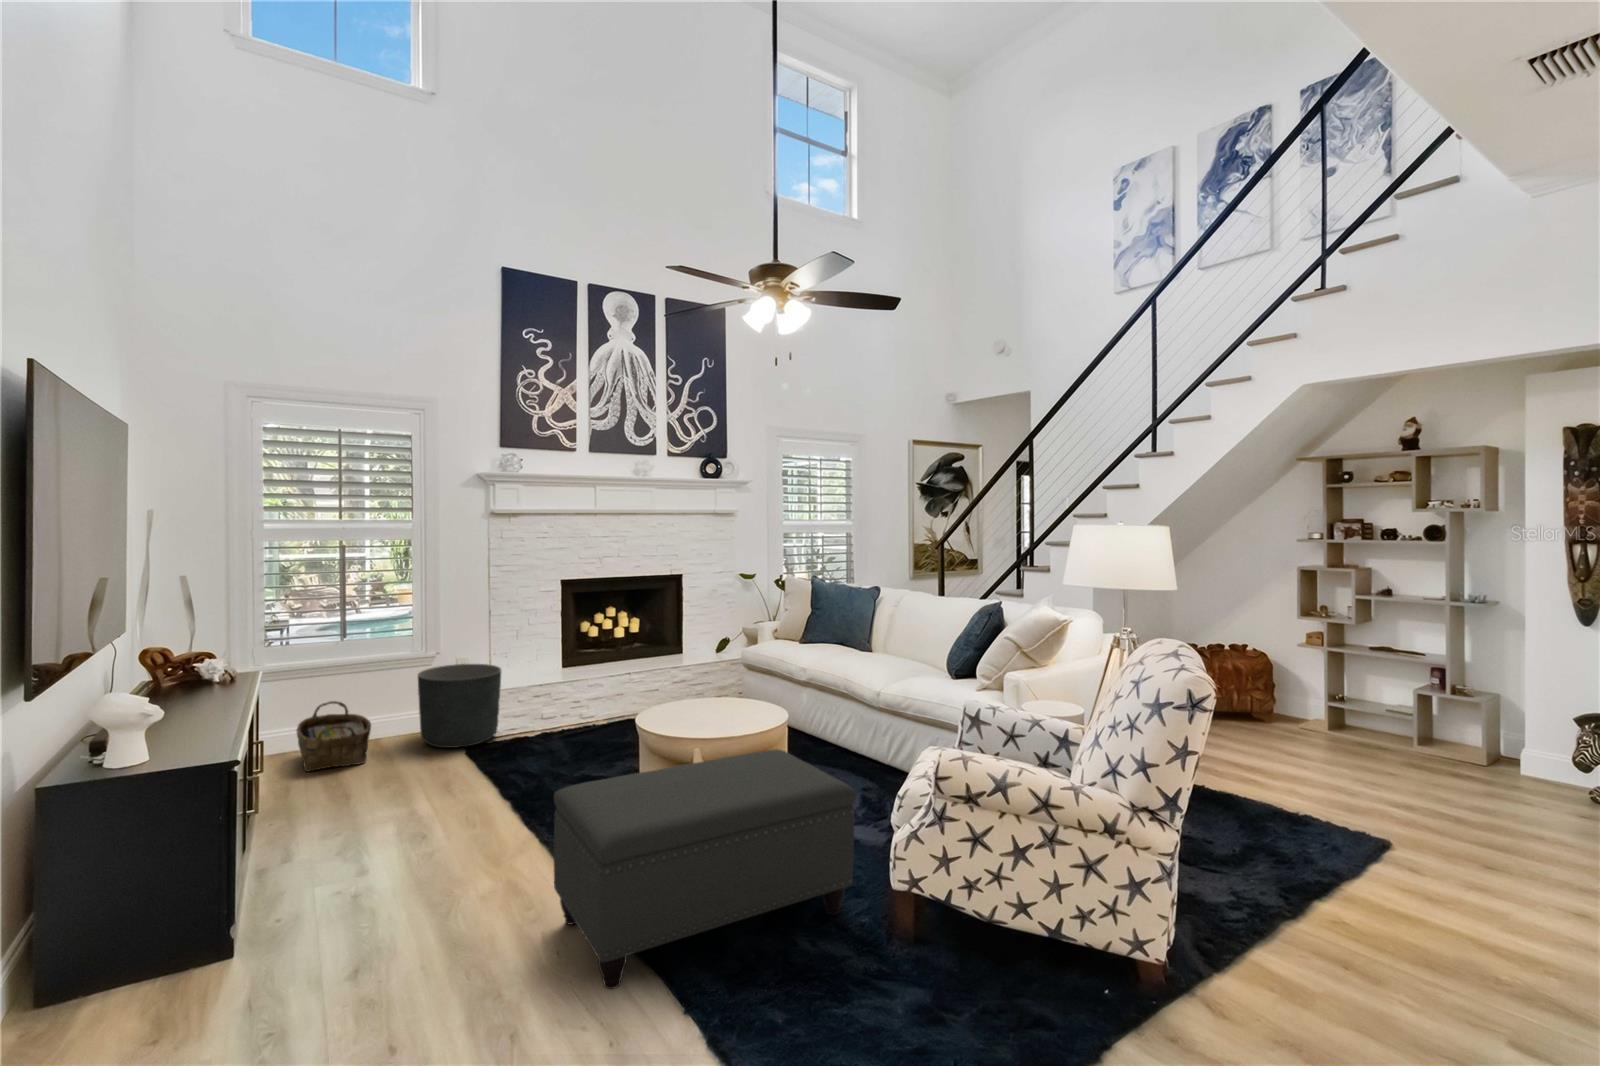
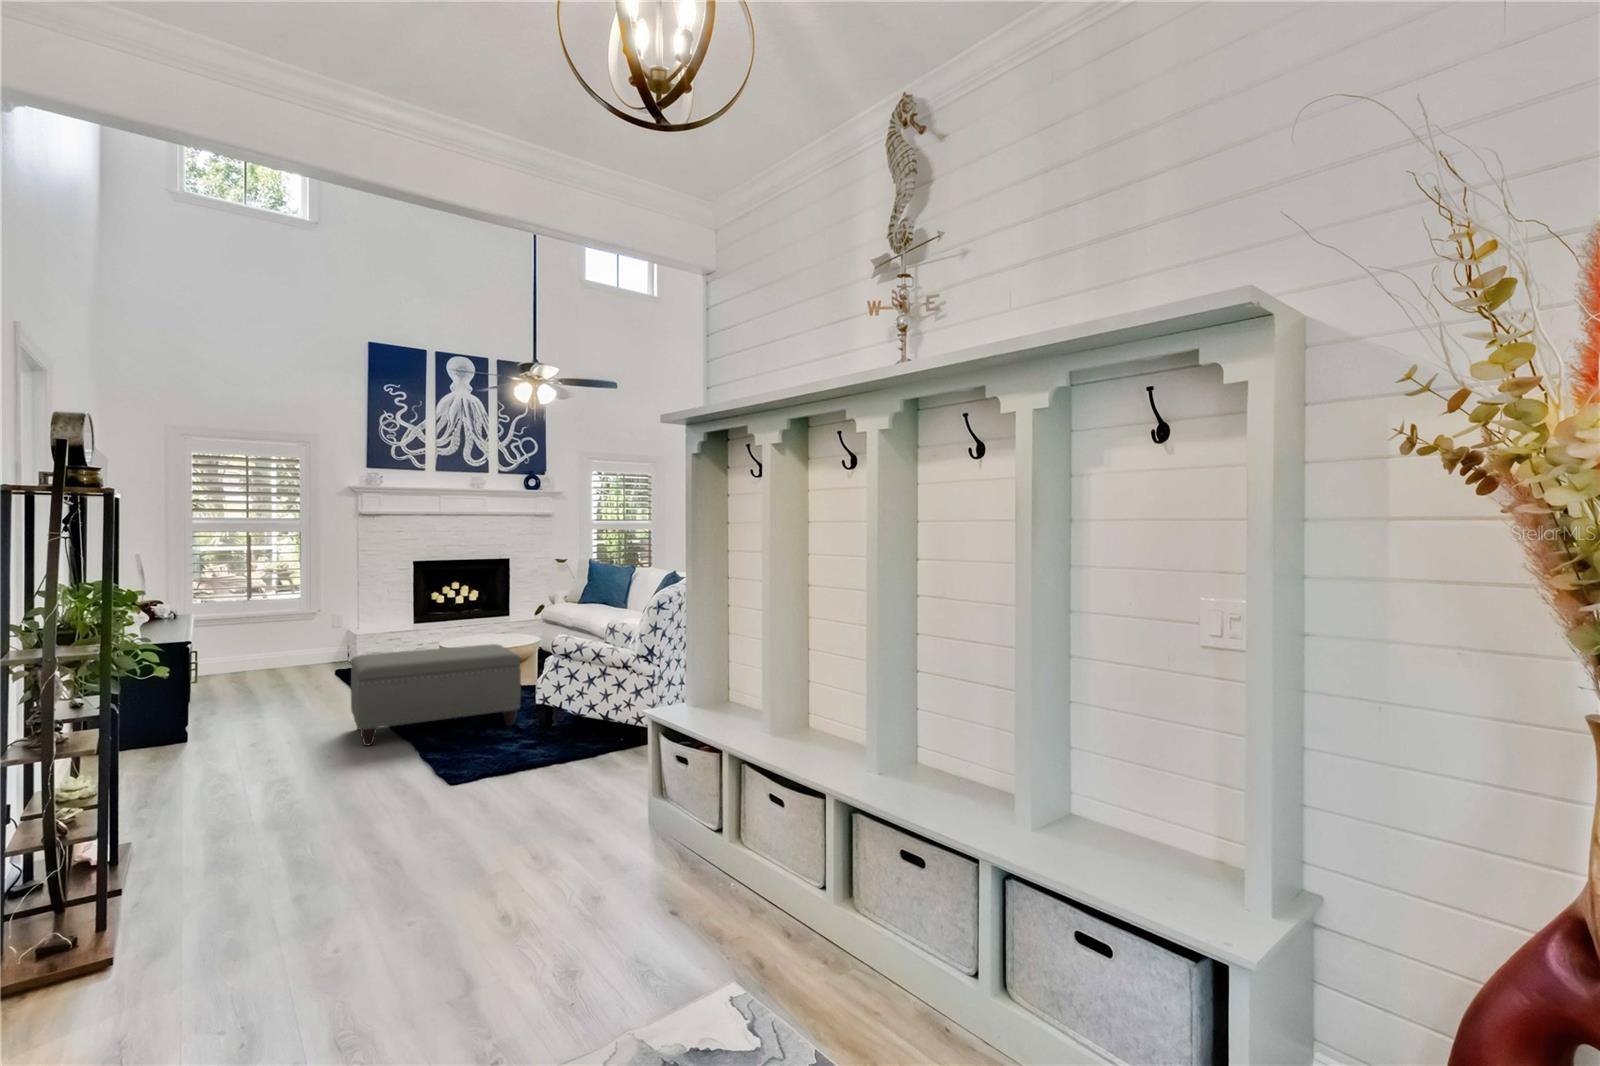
planter: present [418,664,501,748] -> none [304,617,365,671]
woven basket: present [296,701,371,771] -> none [218,639,270,681]

